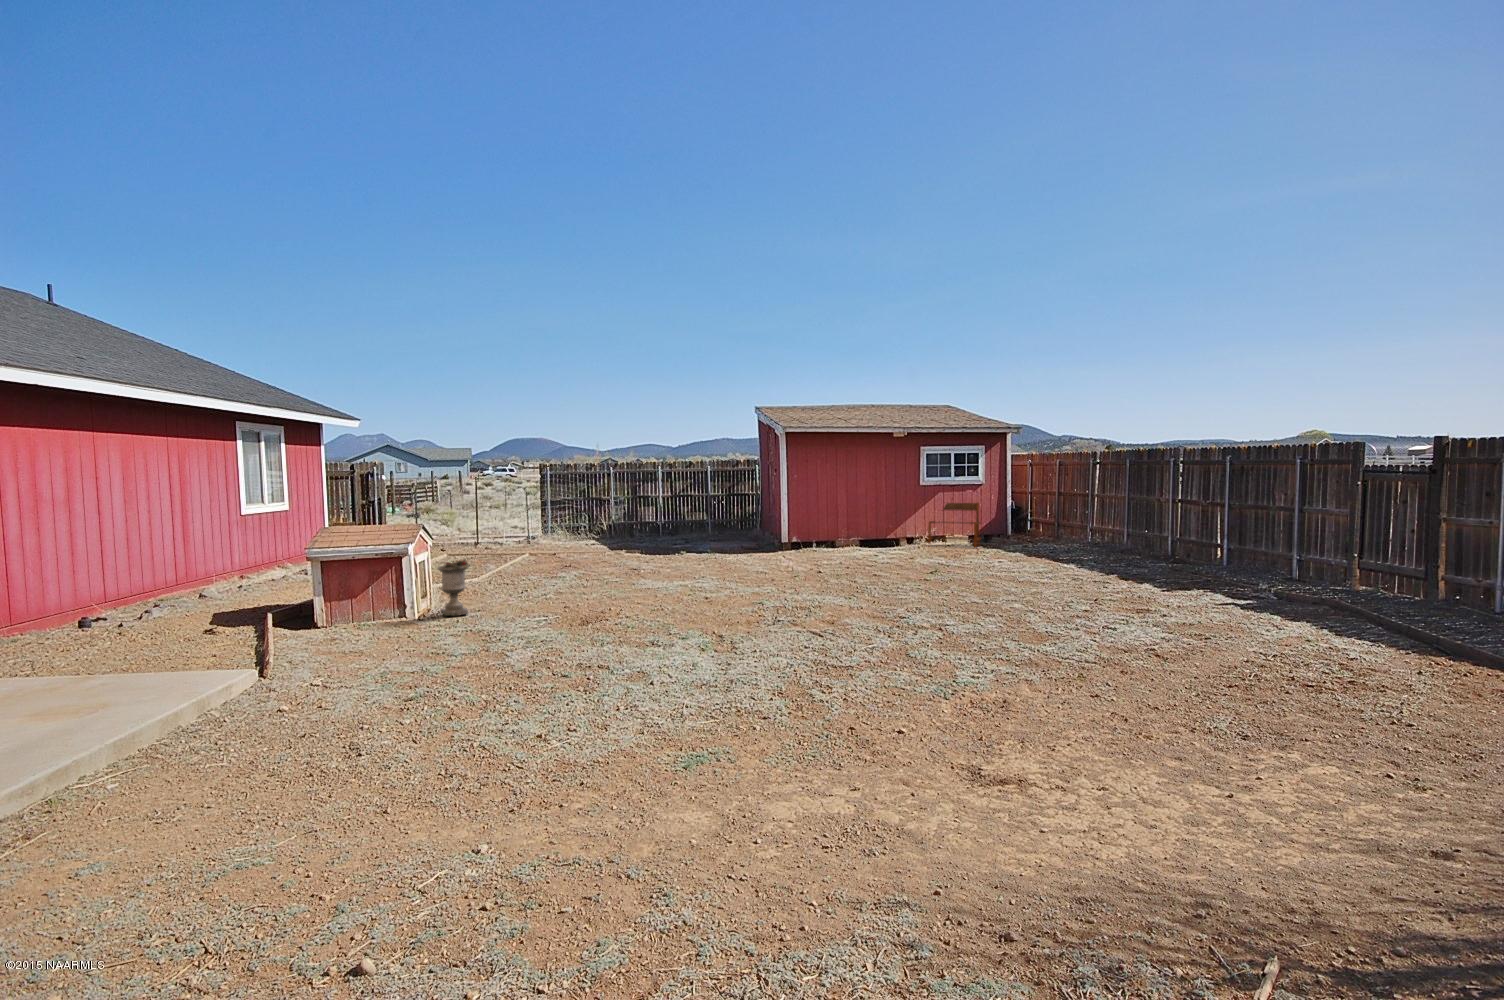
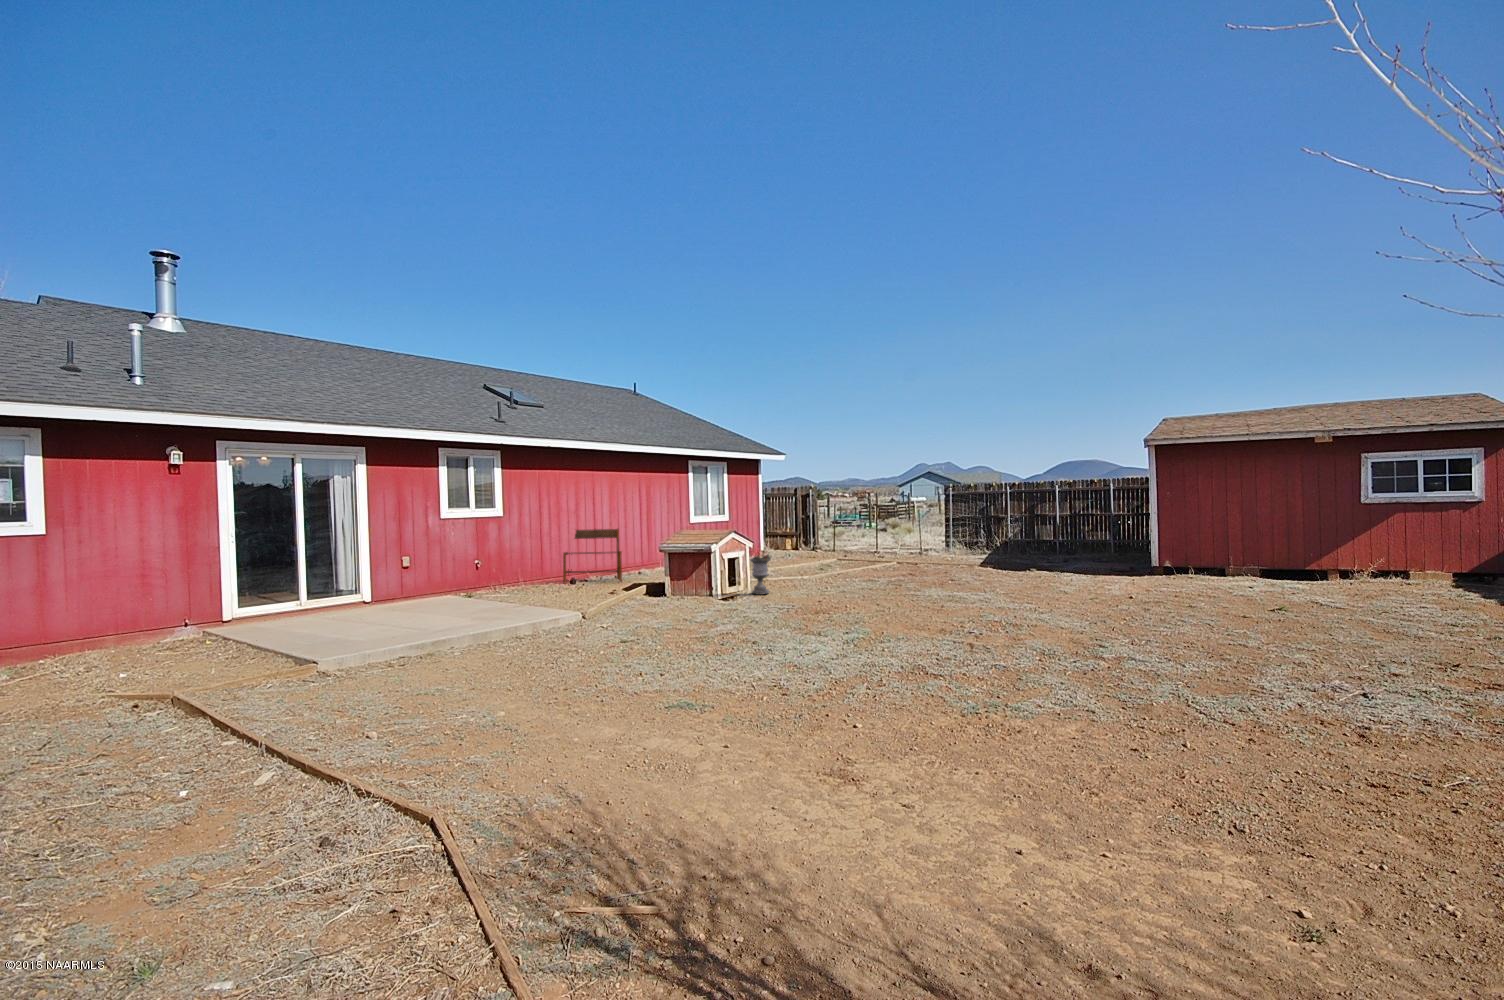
bench: present [928,503,981,548] -> present [563,529,622,583]

